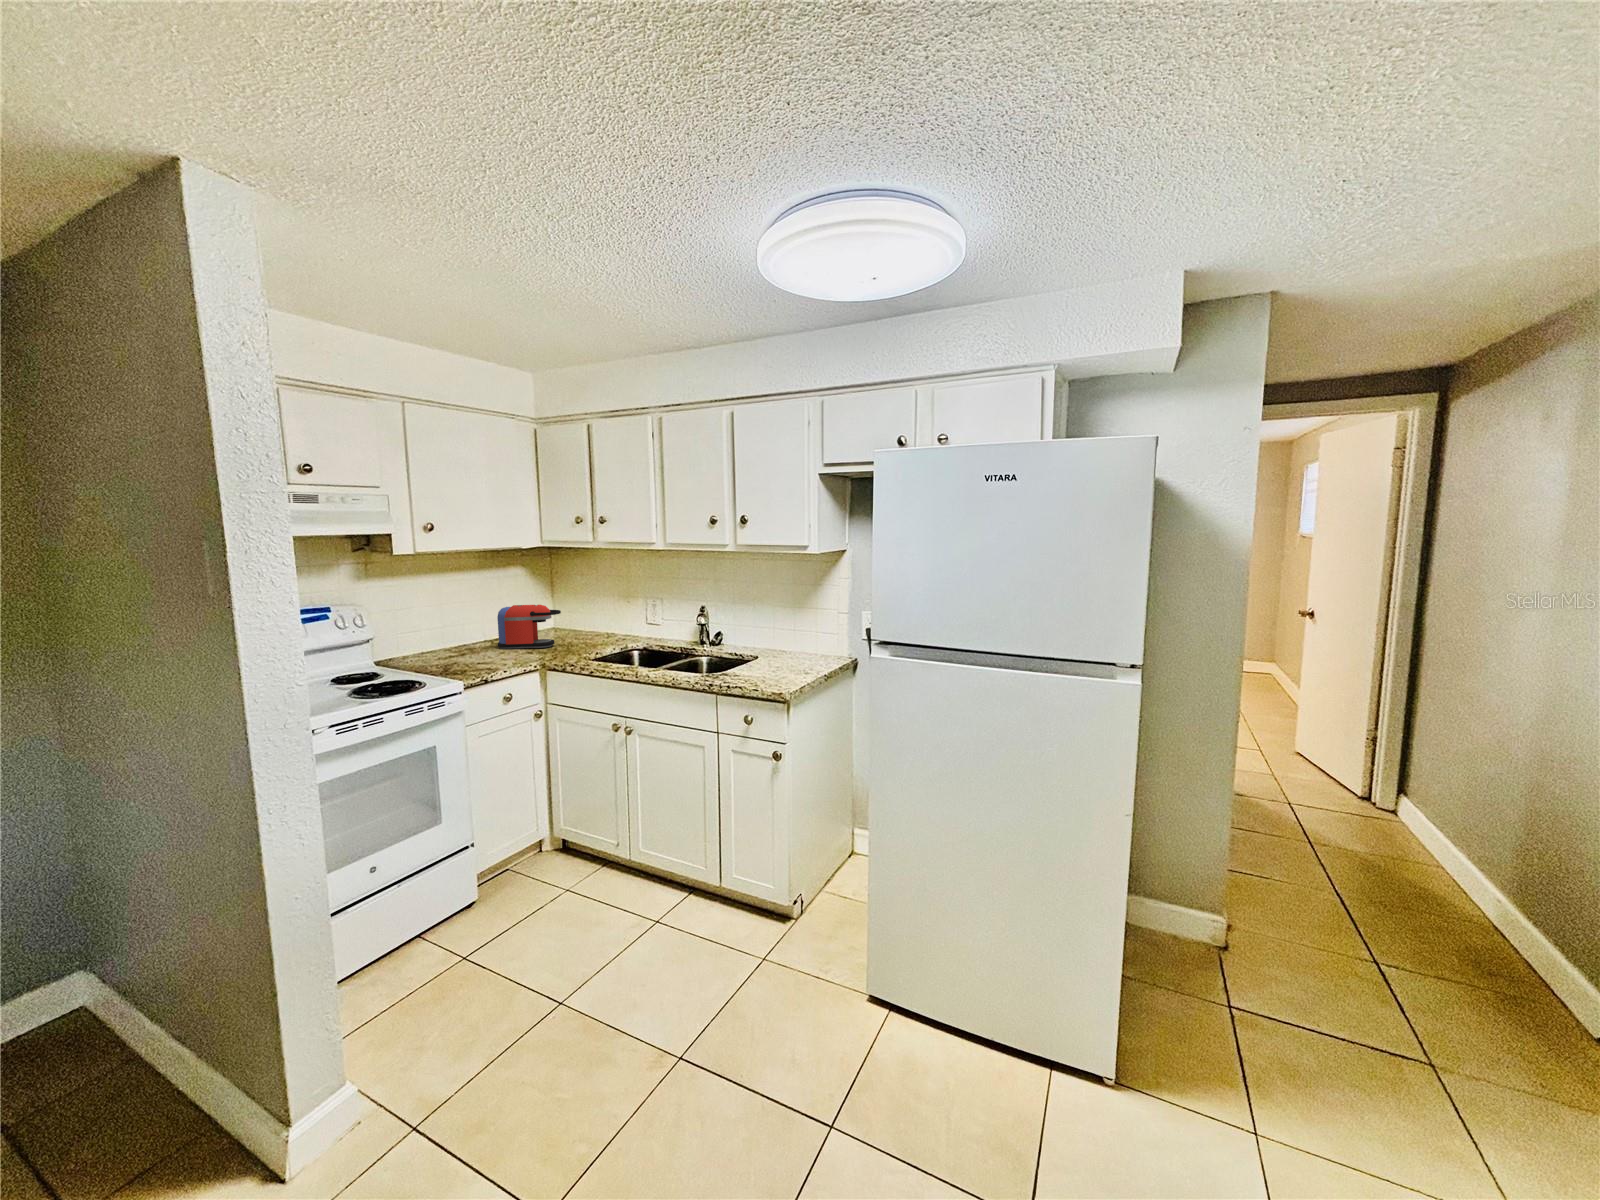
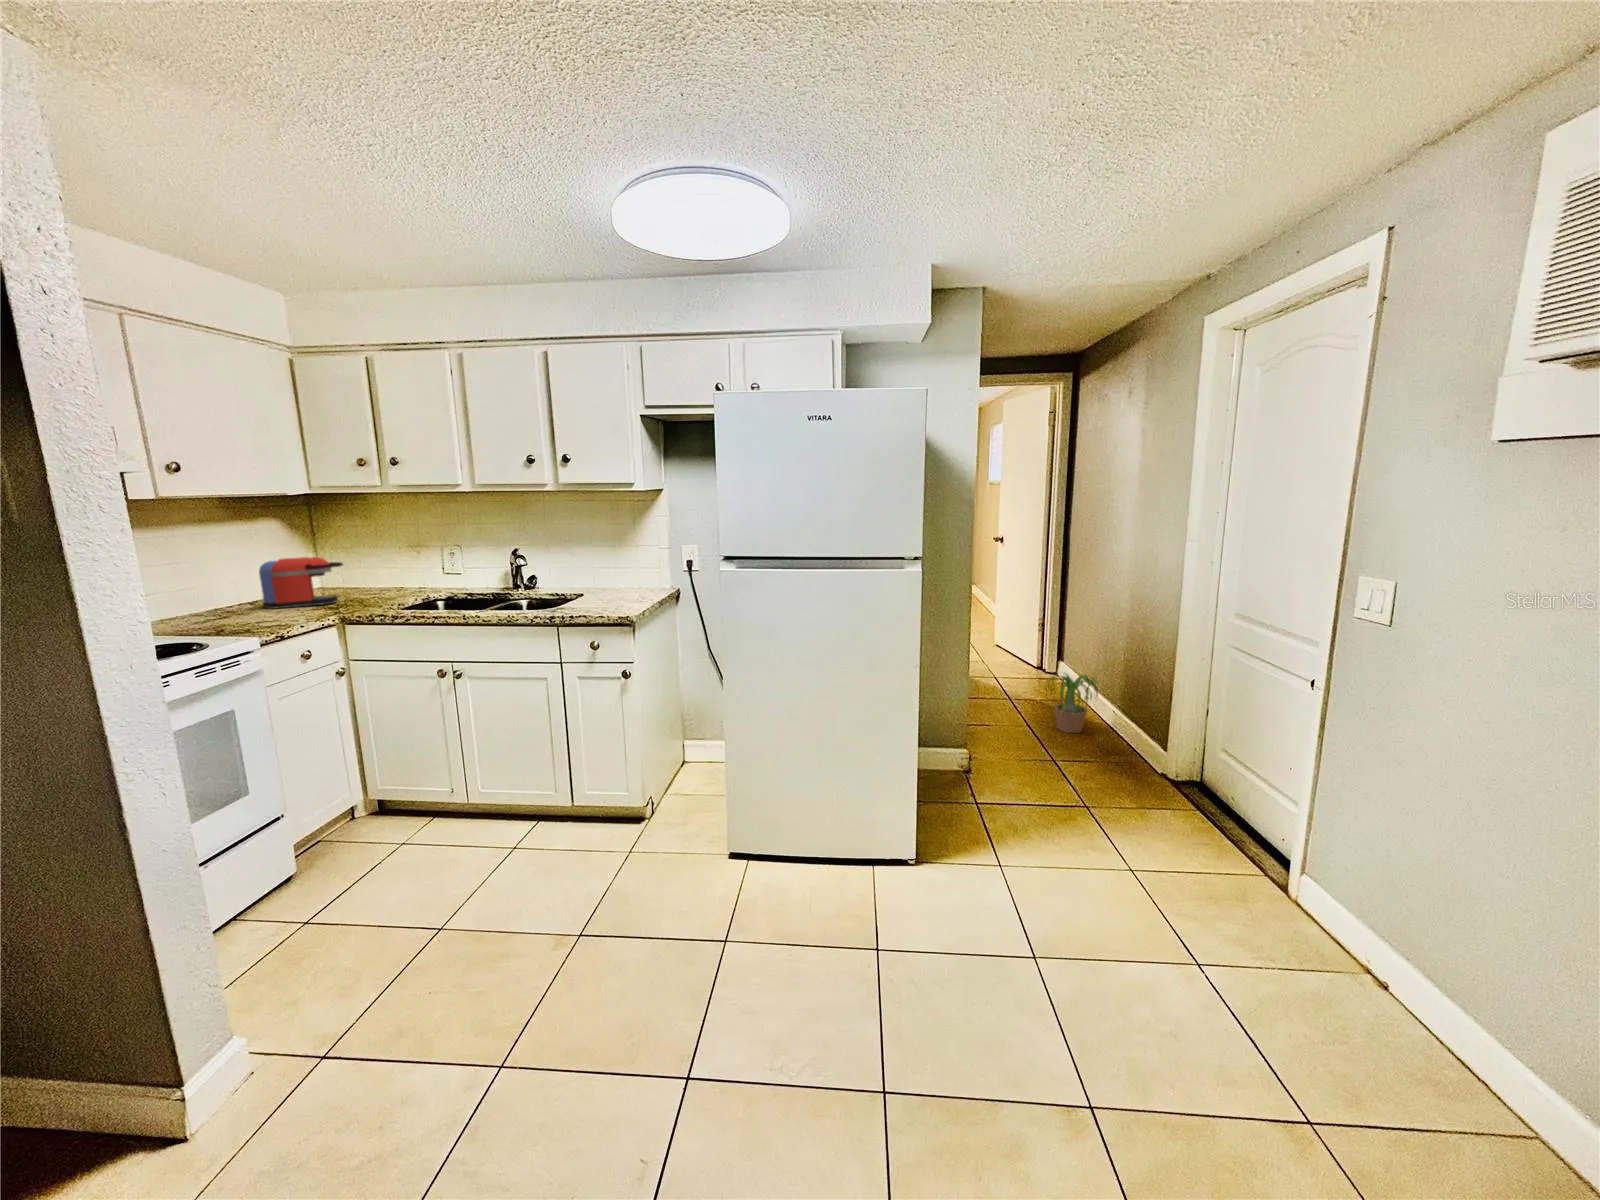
potted plant: none [1355,823,1487,922] -> present [1046,673,1098,733]

